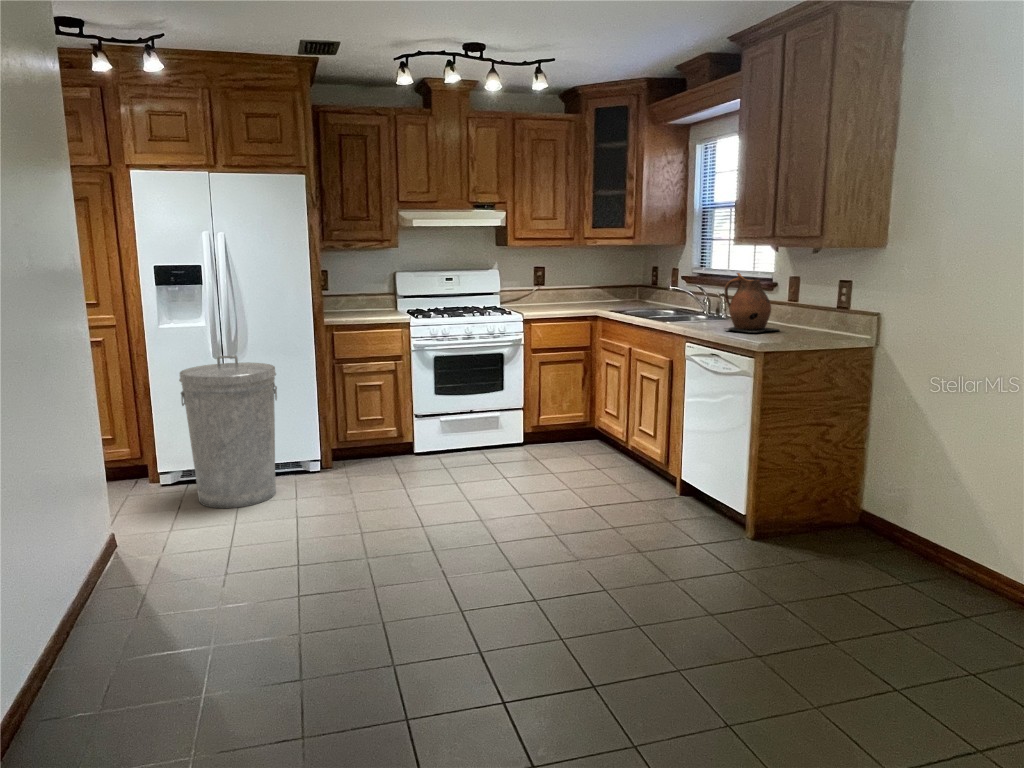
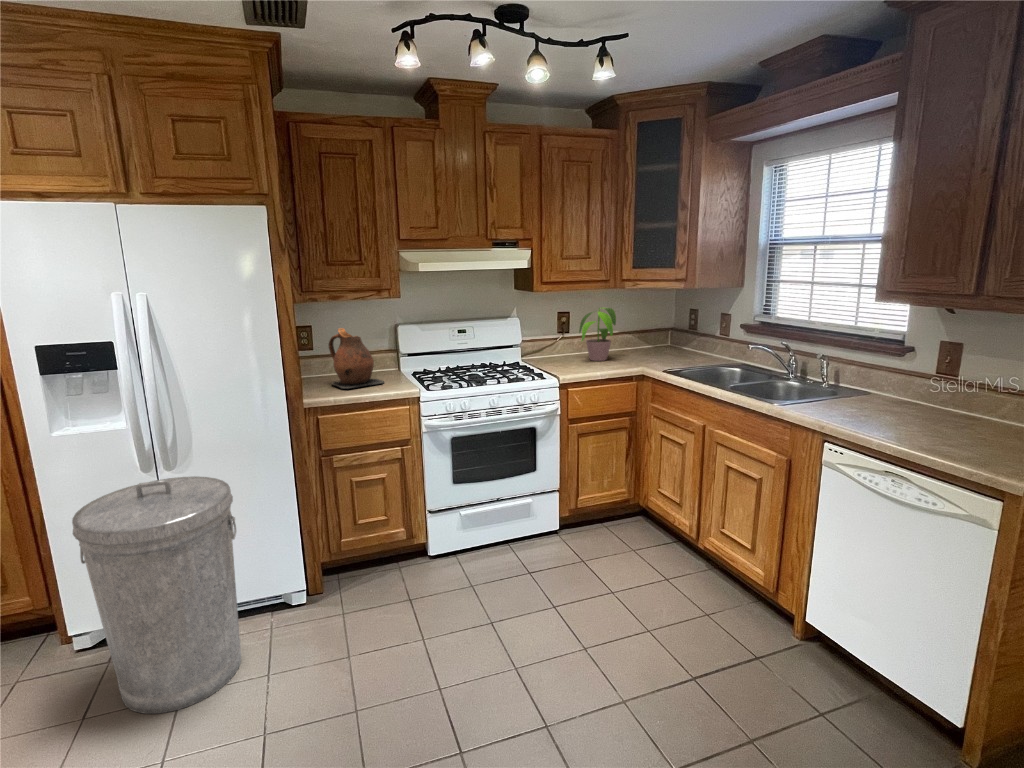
potted plant: none [542,262,591,308] -> present [579,308,616,361]
ceramic pitcher: present [725,273,779,333] -> present [329,328,384,389]

